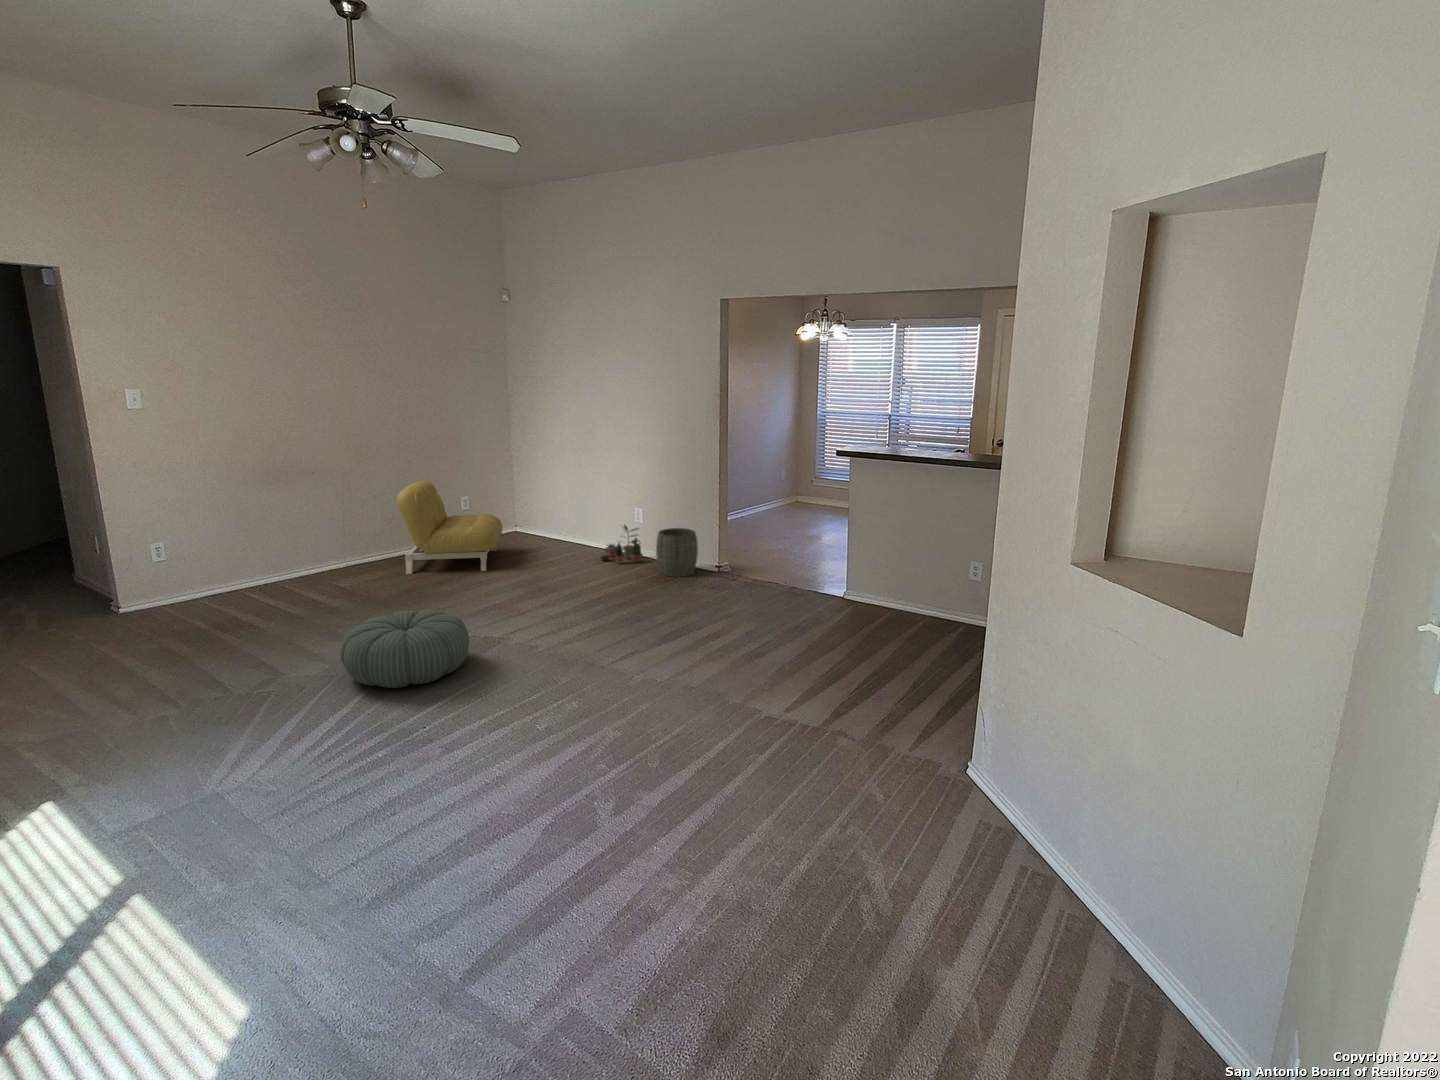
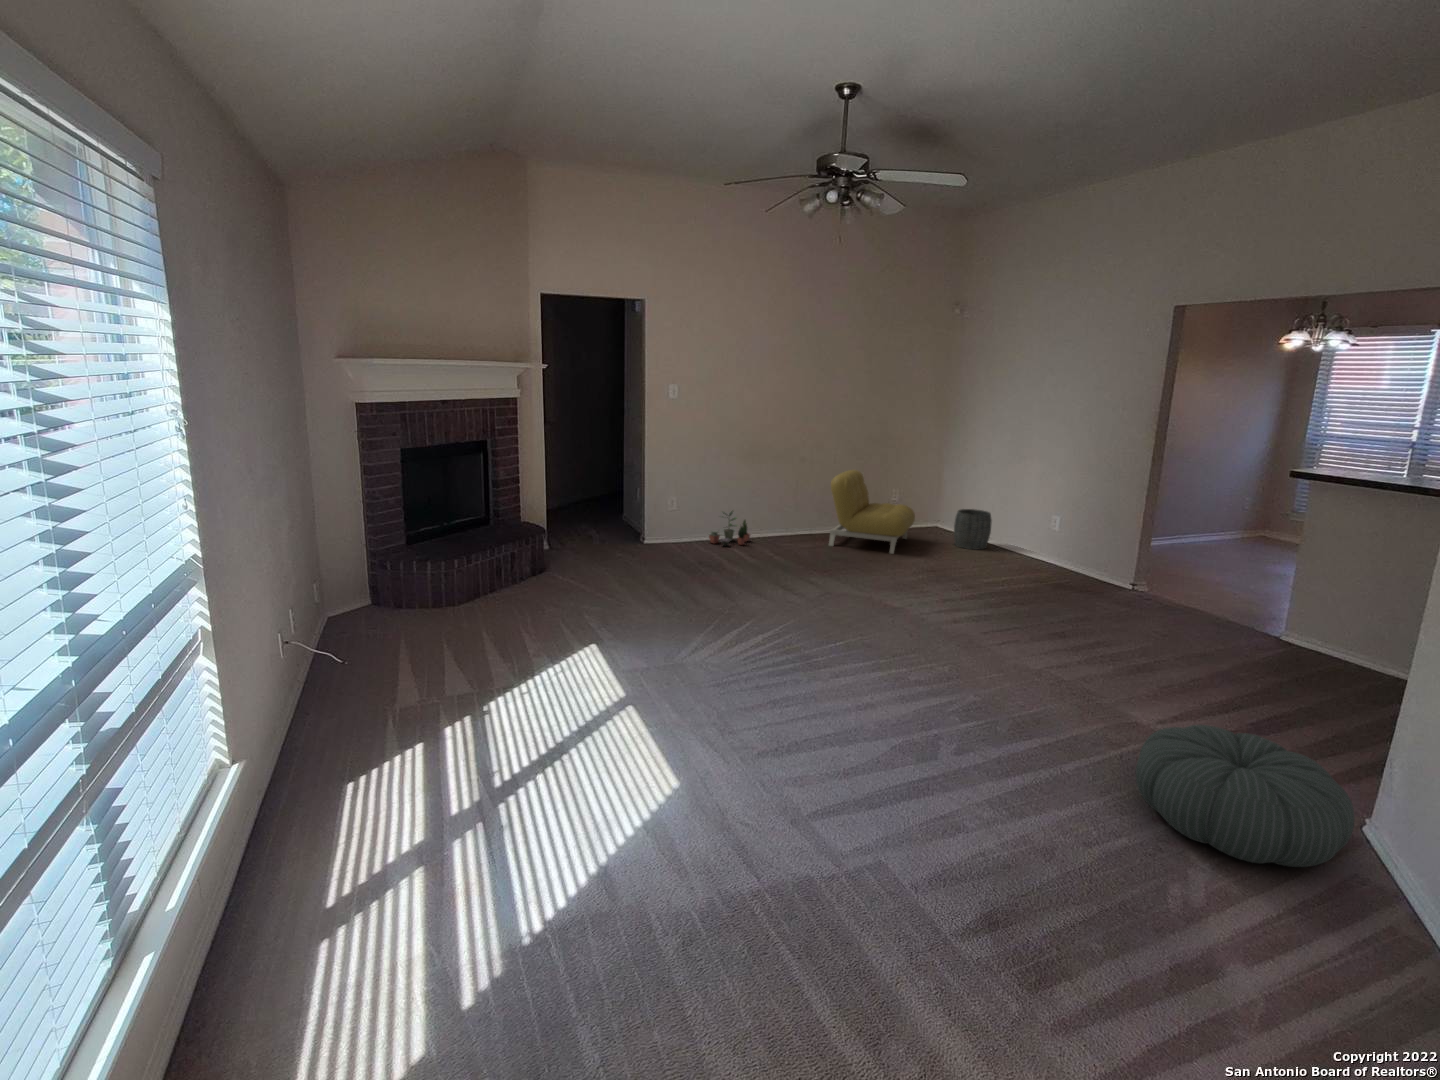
potted plant: present [600,525,643,564] -> present [709,511,750,546]
woven basket: present [656,528,698,577] -> present [954,509,992,549]
pouf: present [341,610,469,688] -> present [1135,725,1354,867]

